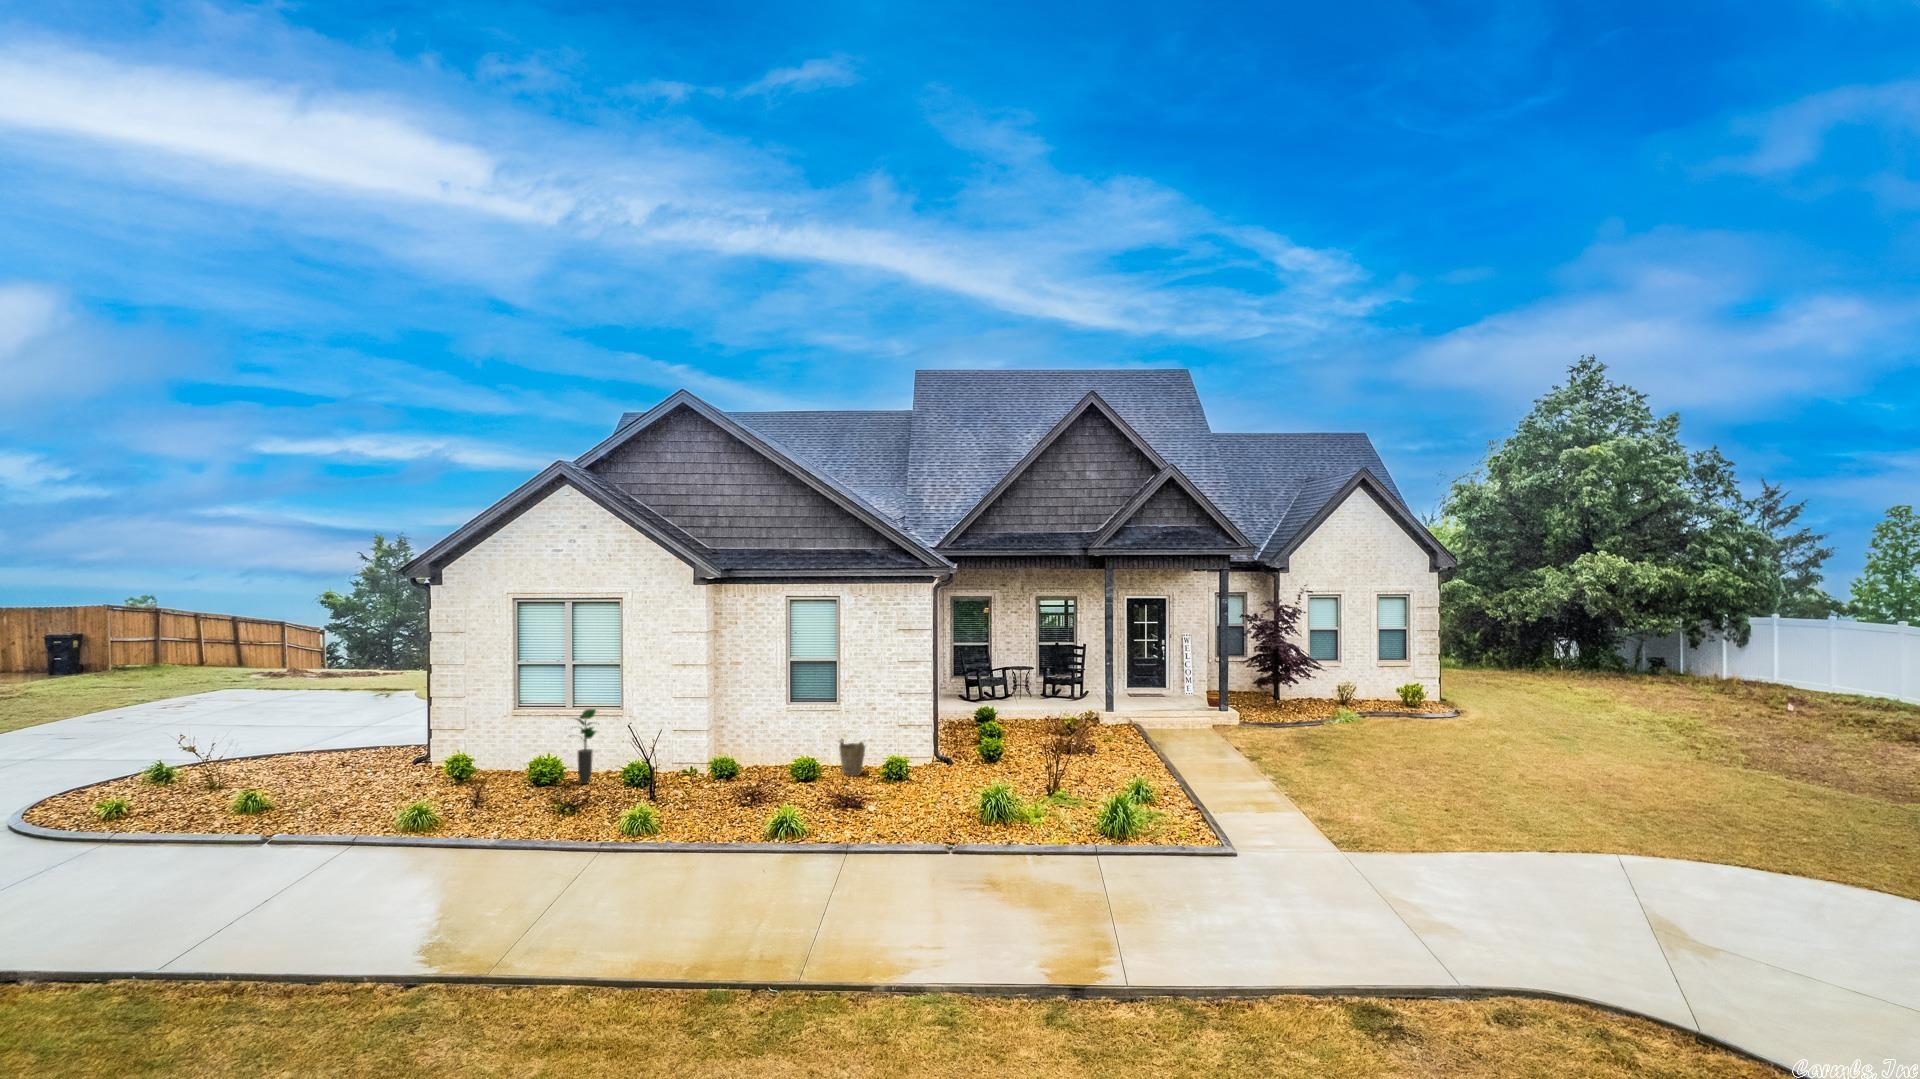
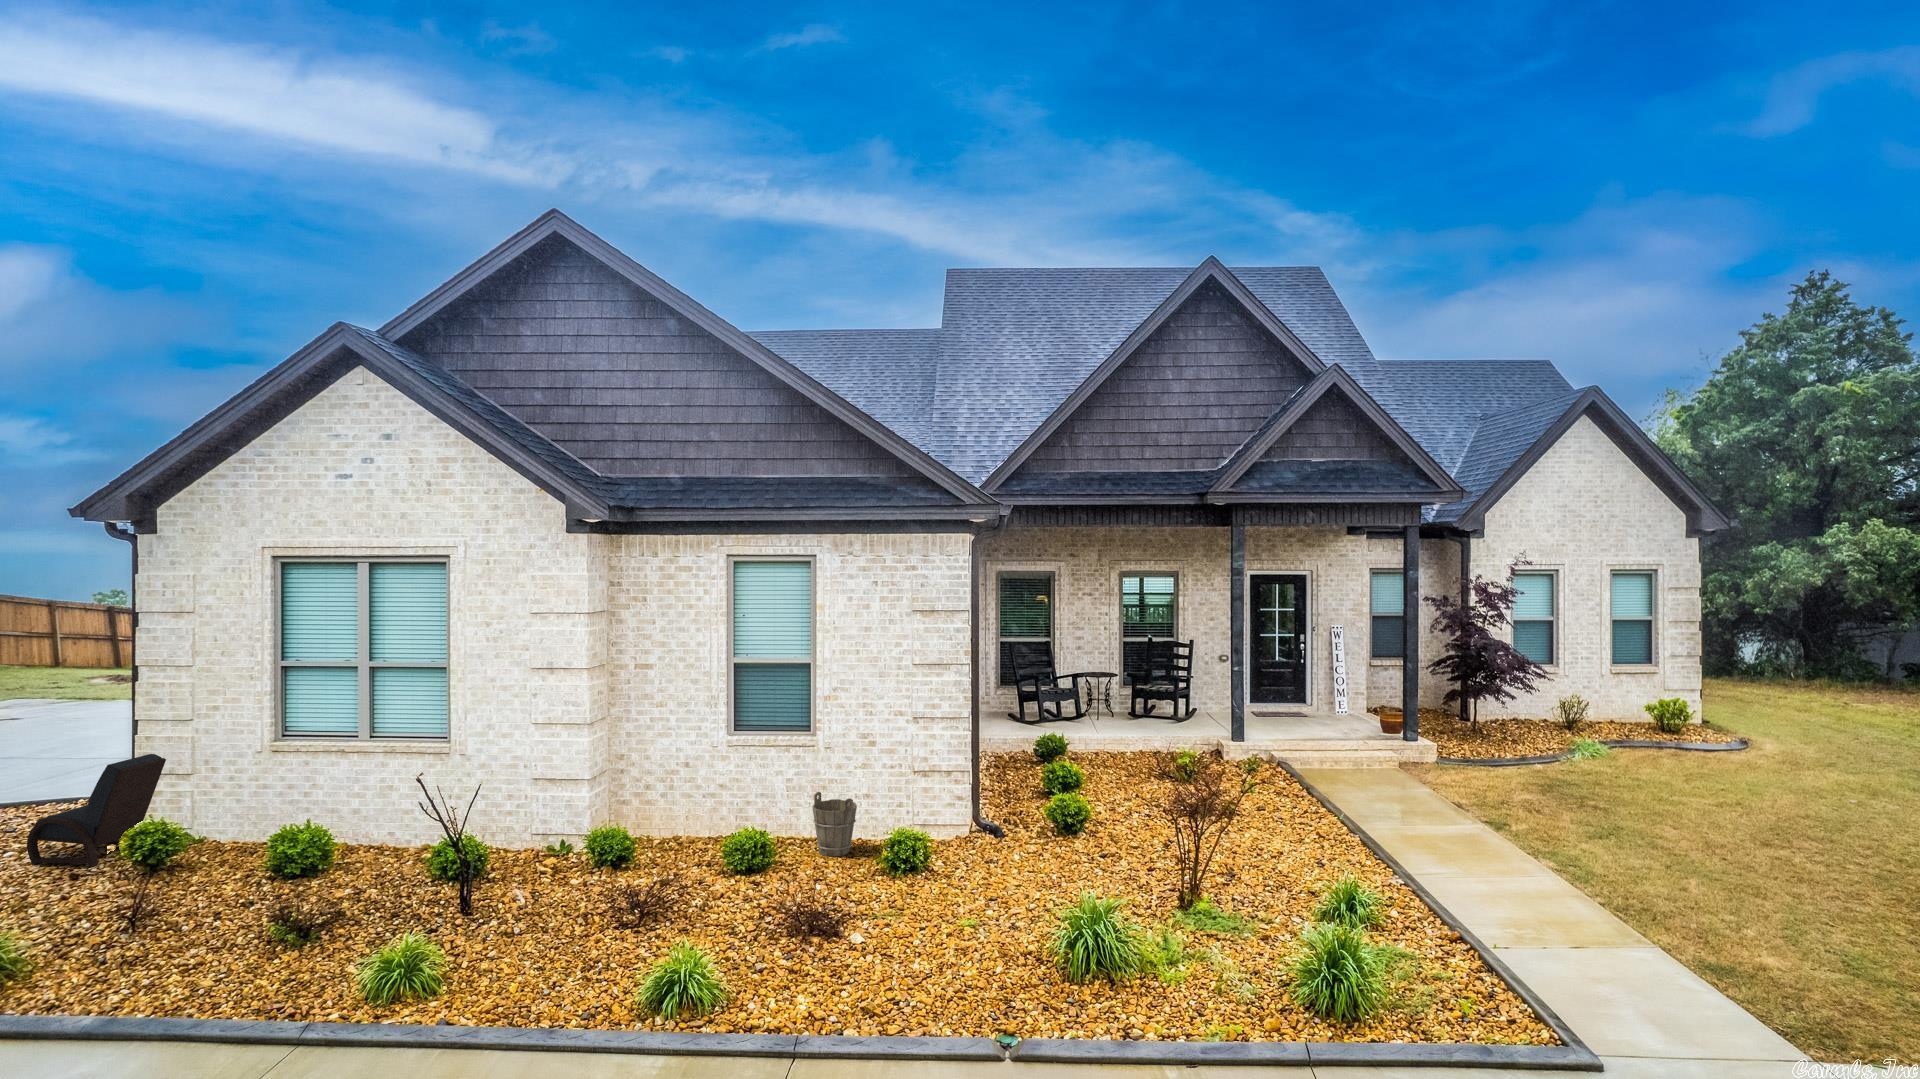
potted plant: present [569,709,596,784] -> none [349,742,413,869]
lounge chair: none [371,718,448,785] -> present [27,754,166,867]

